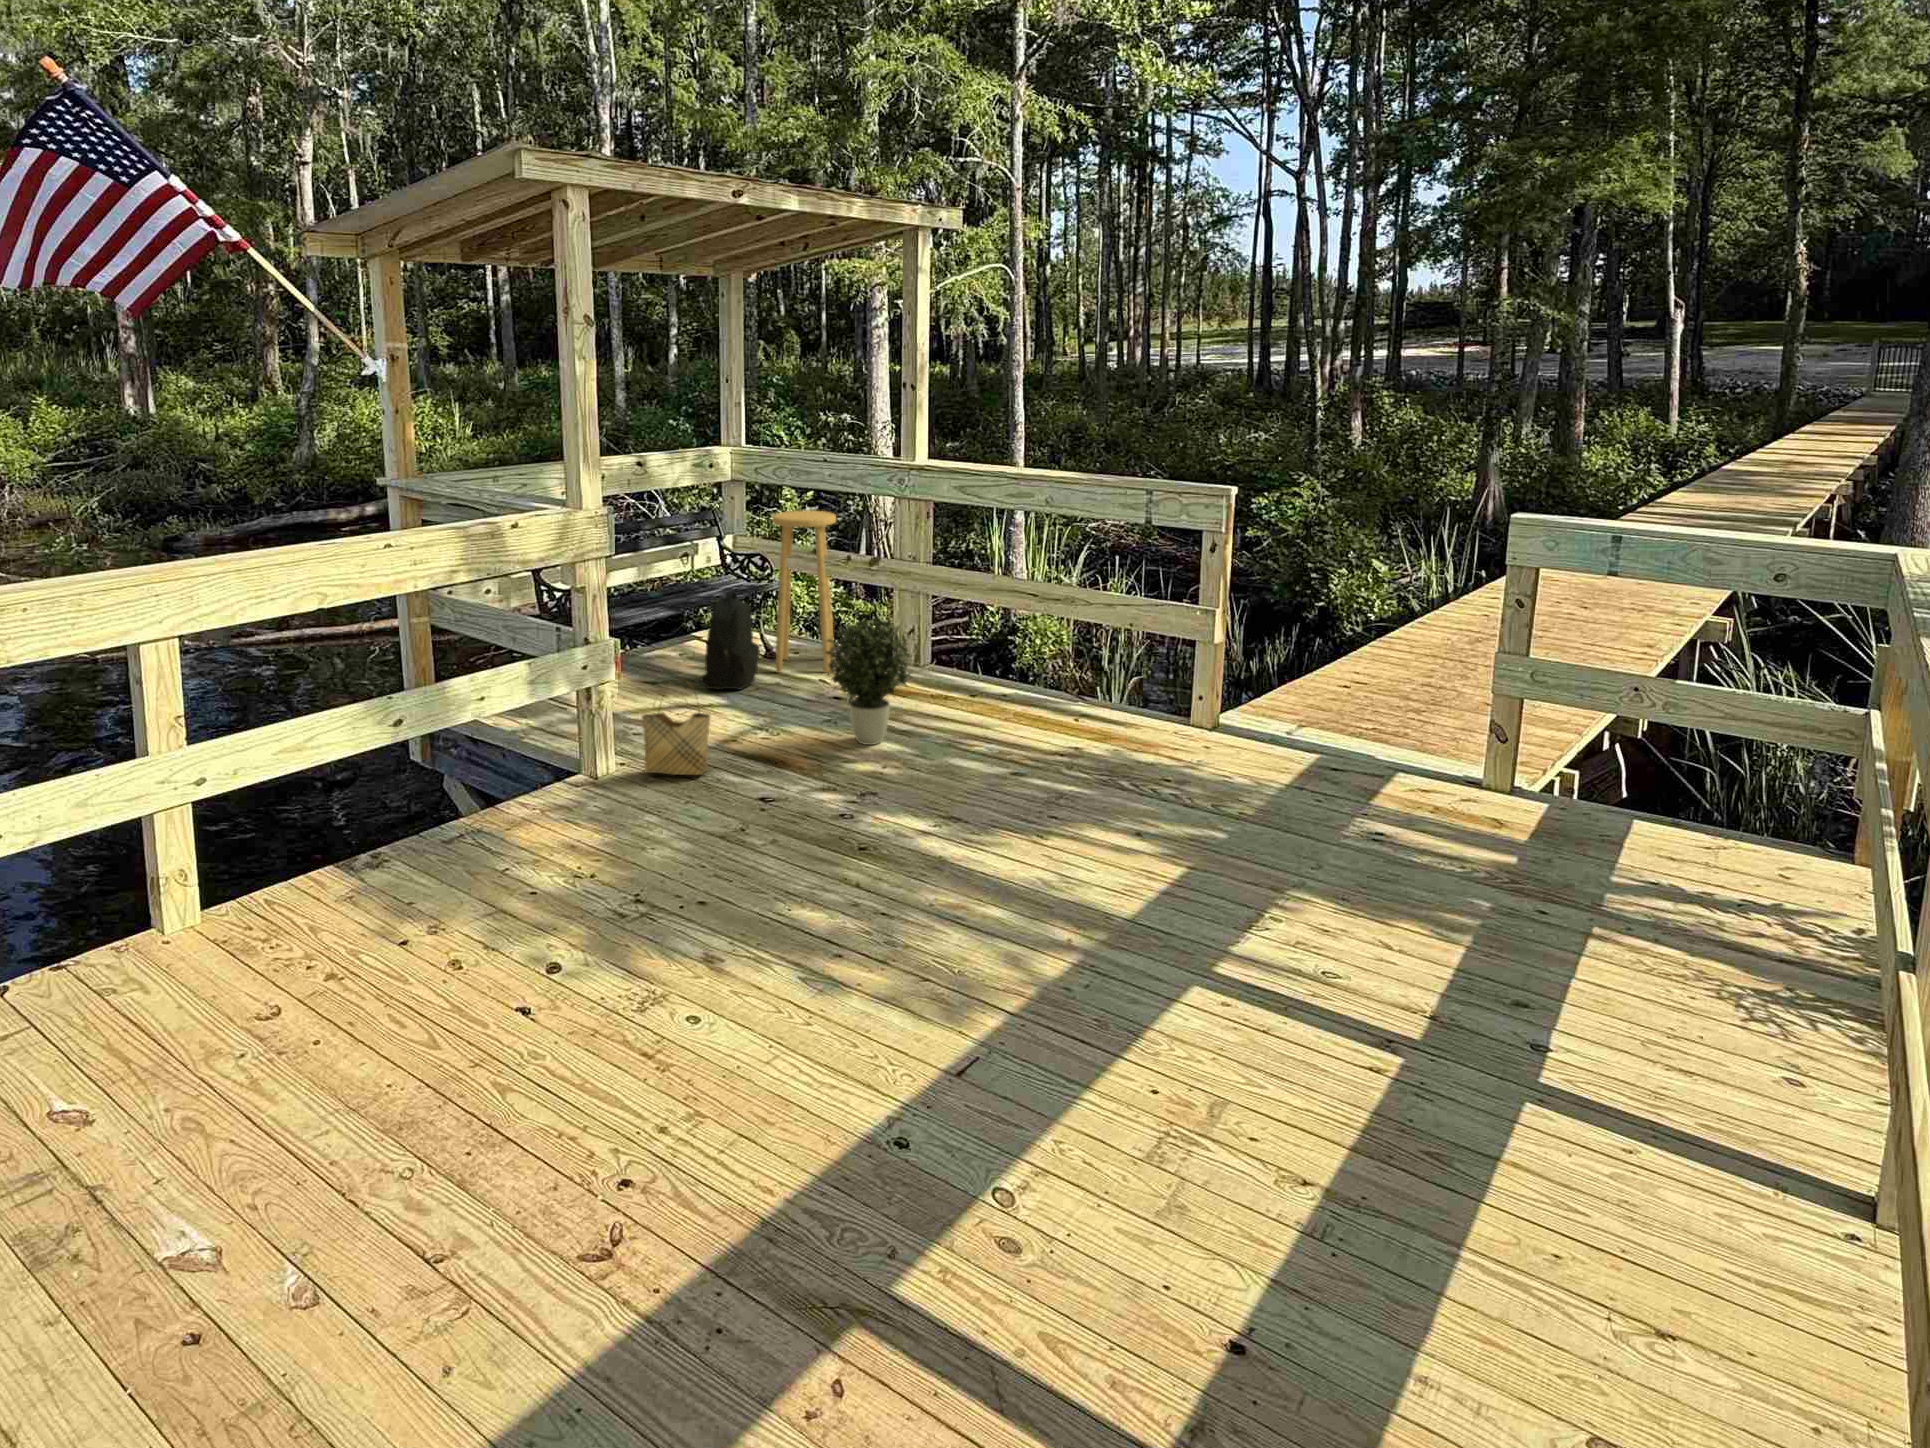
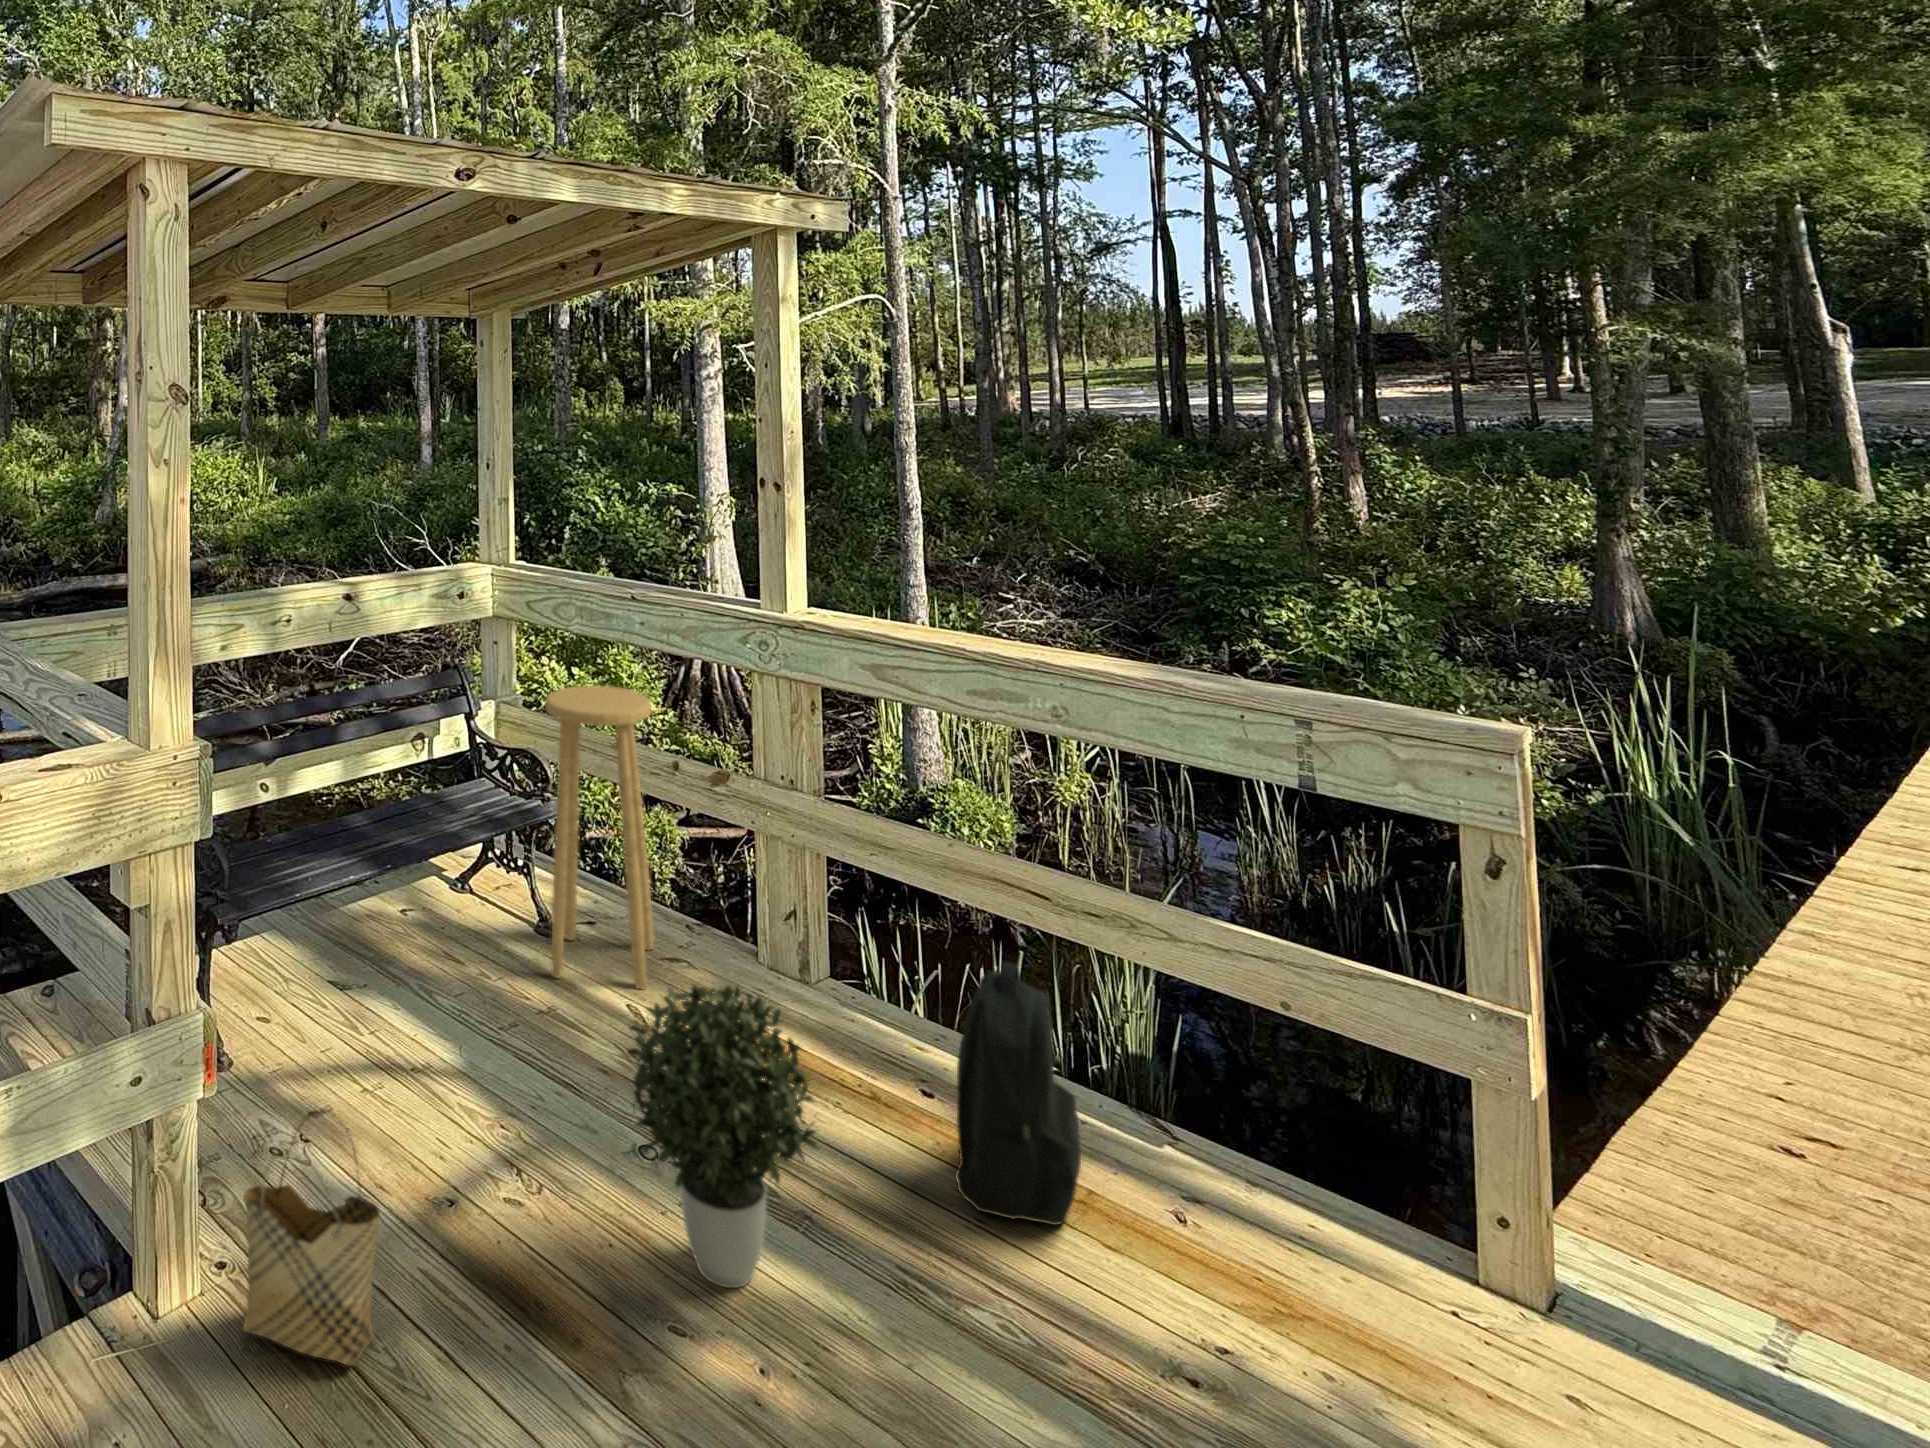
backpack: present [701,591,760,690] -> present [955,962,1081,1225]

